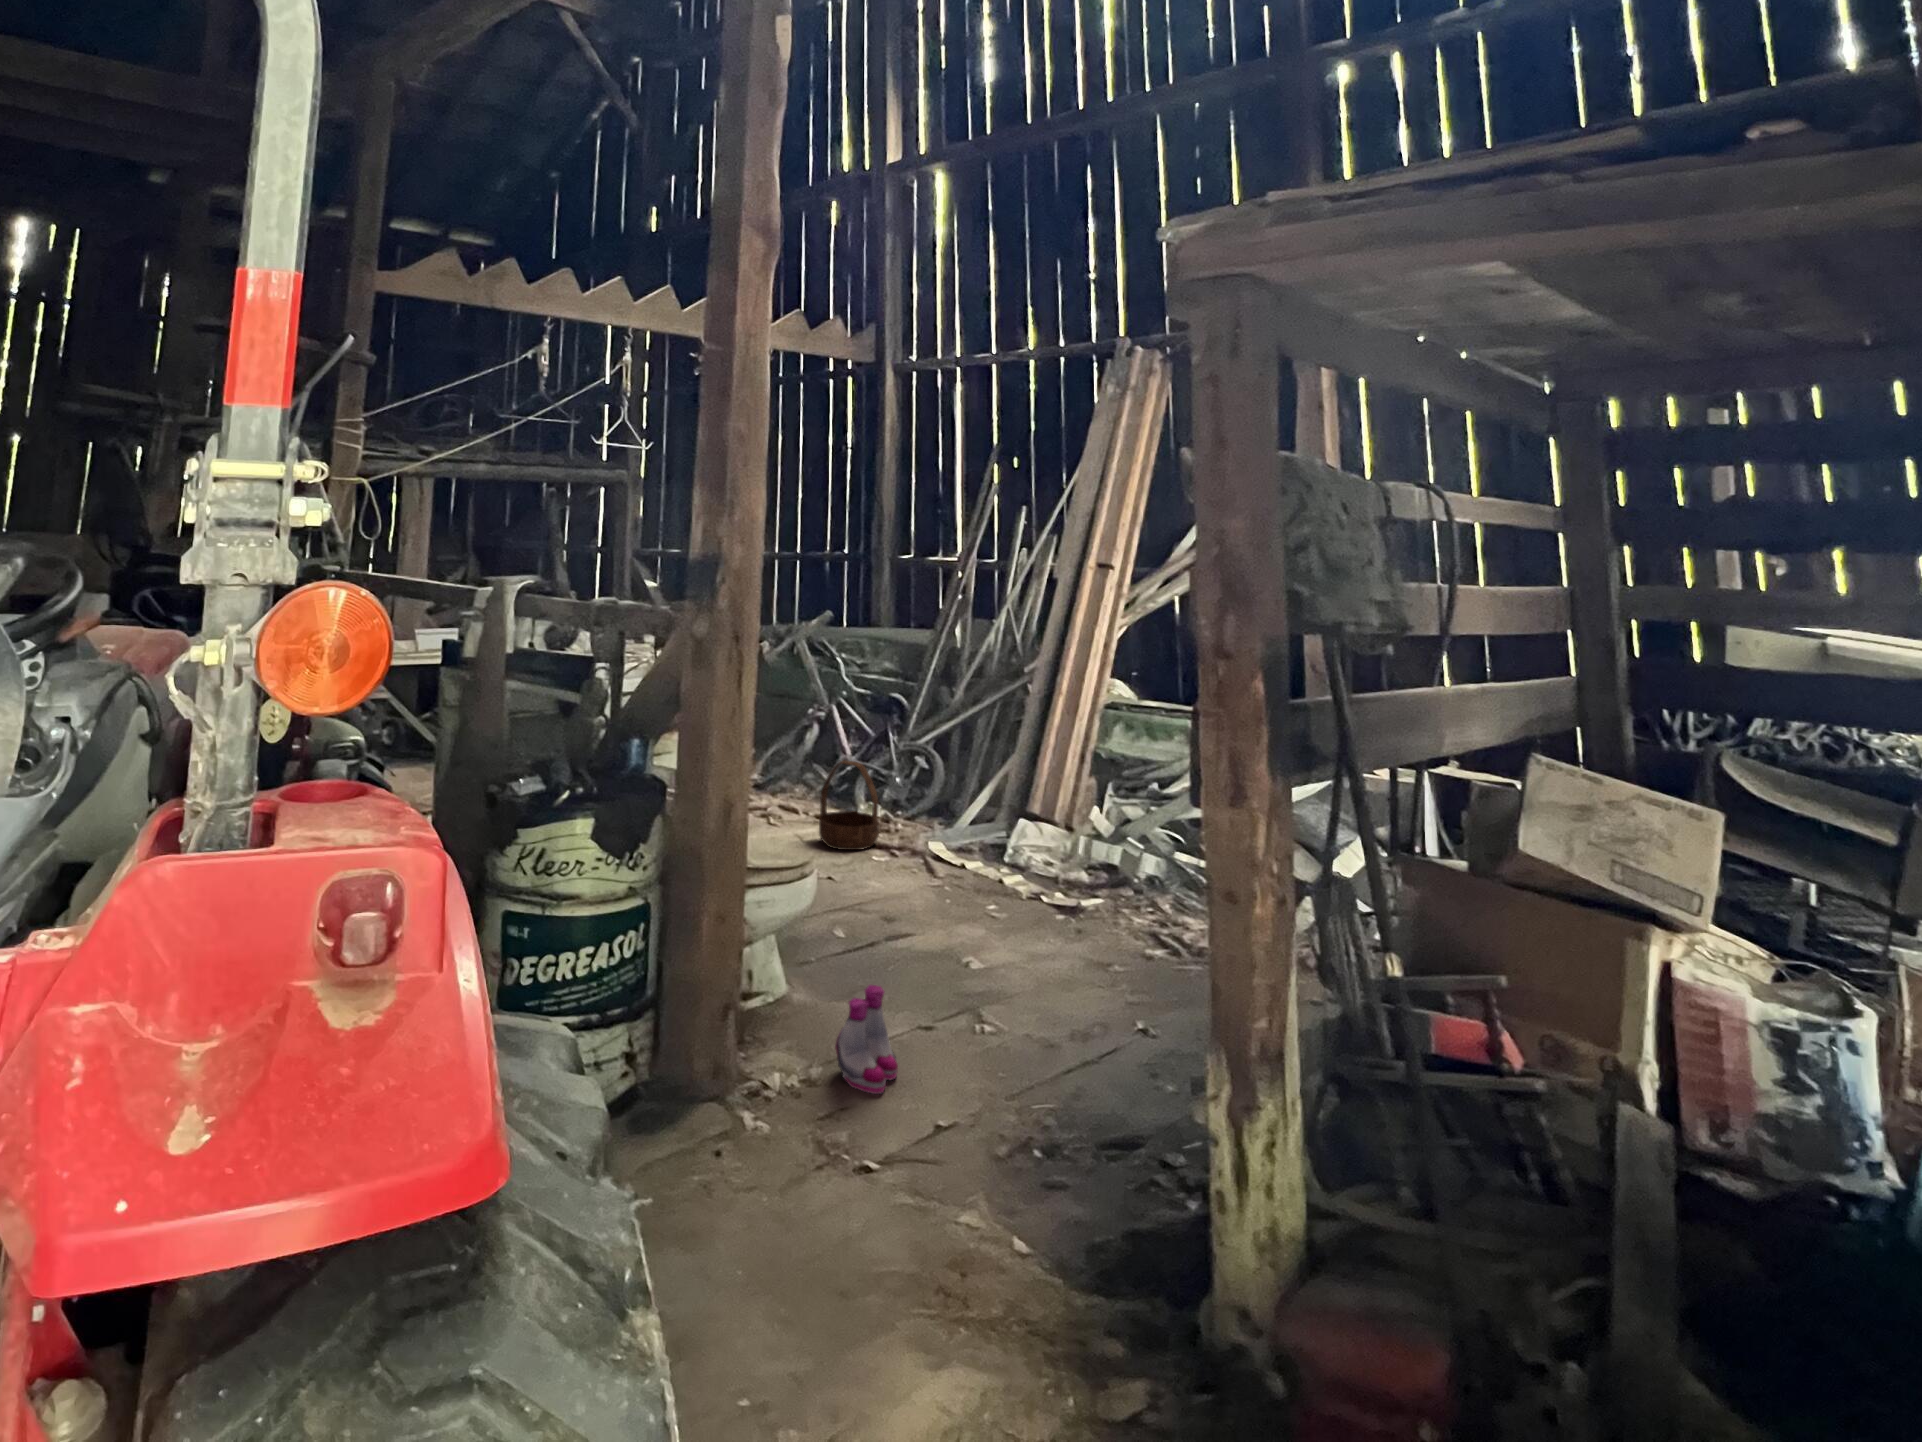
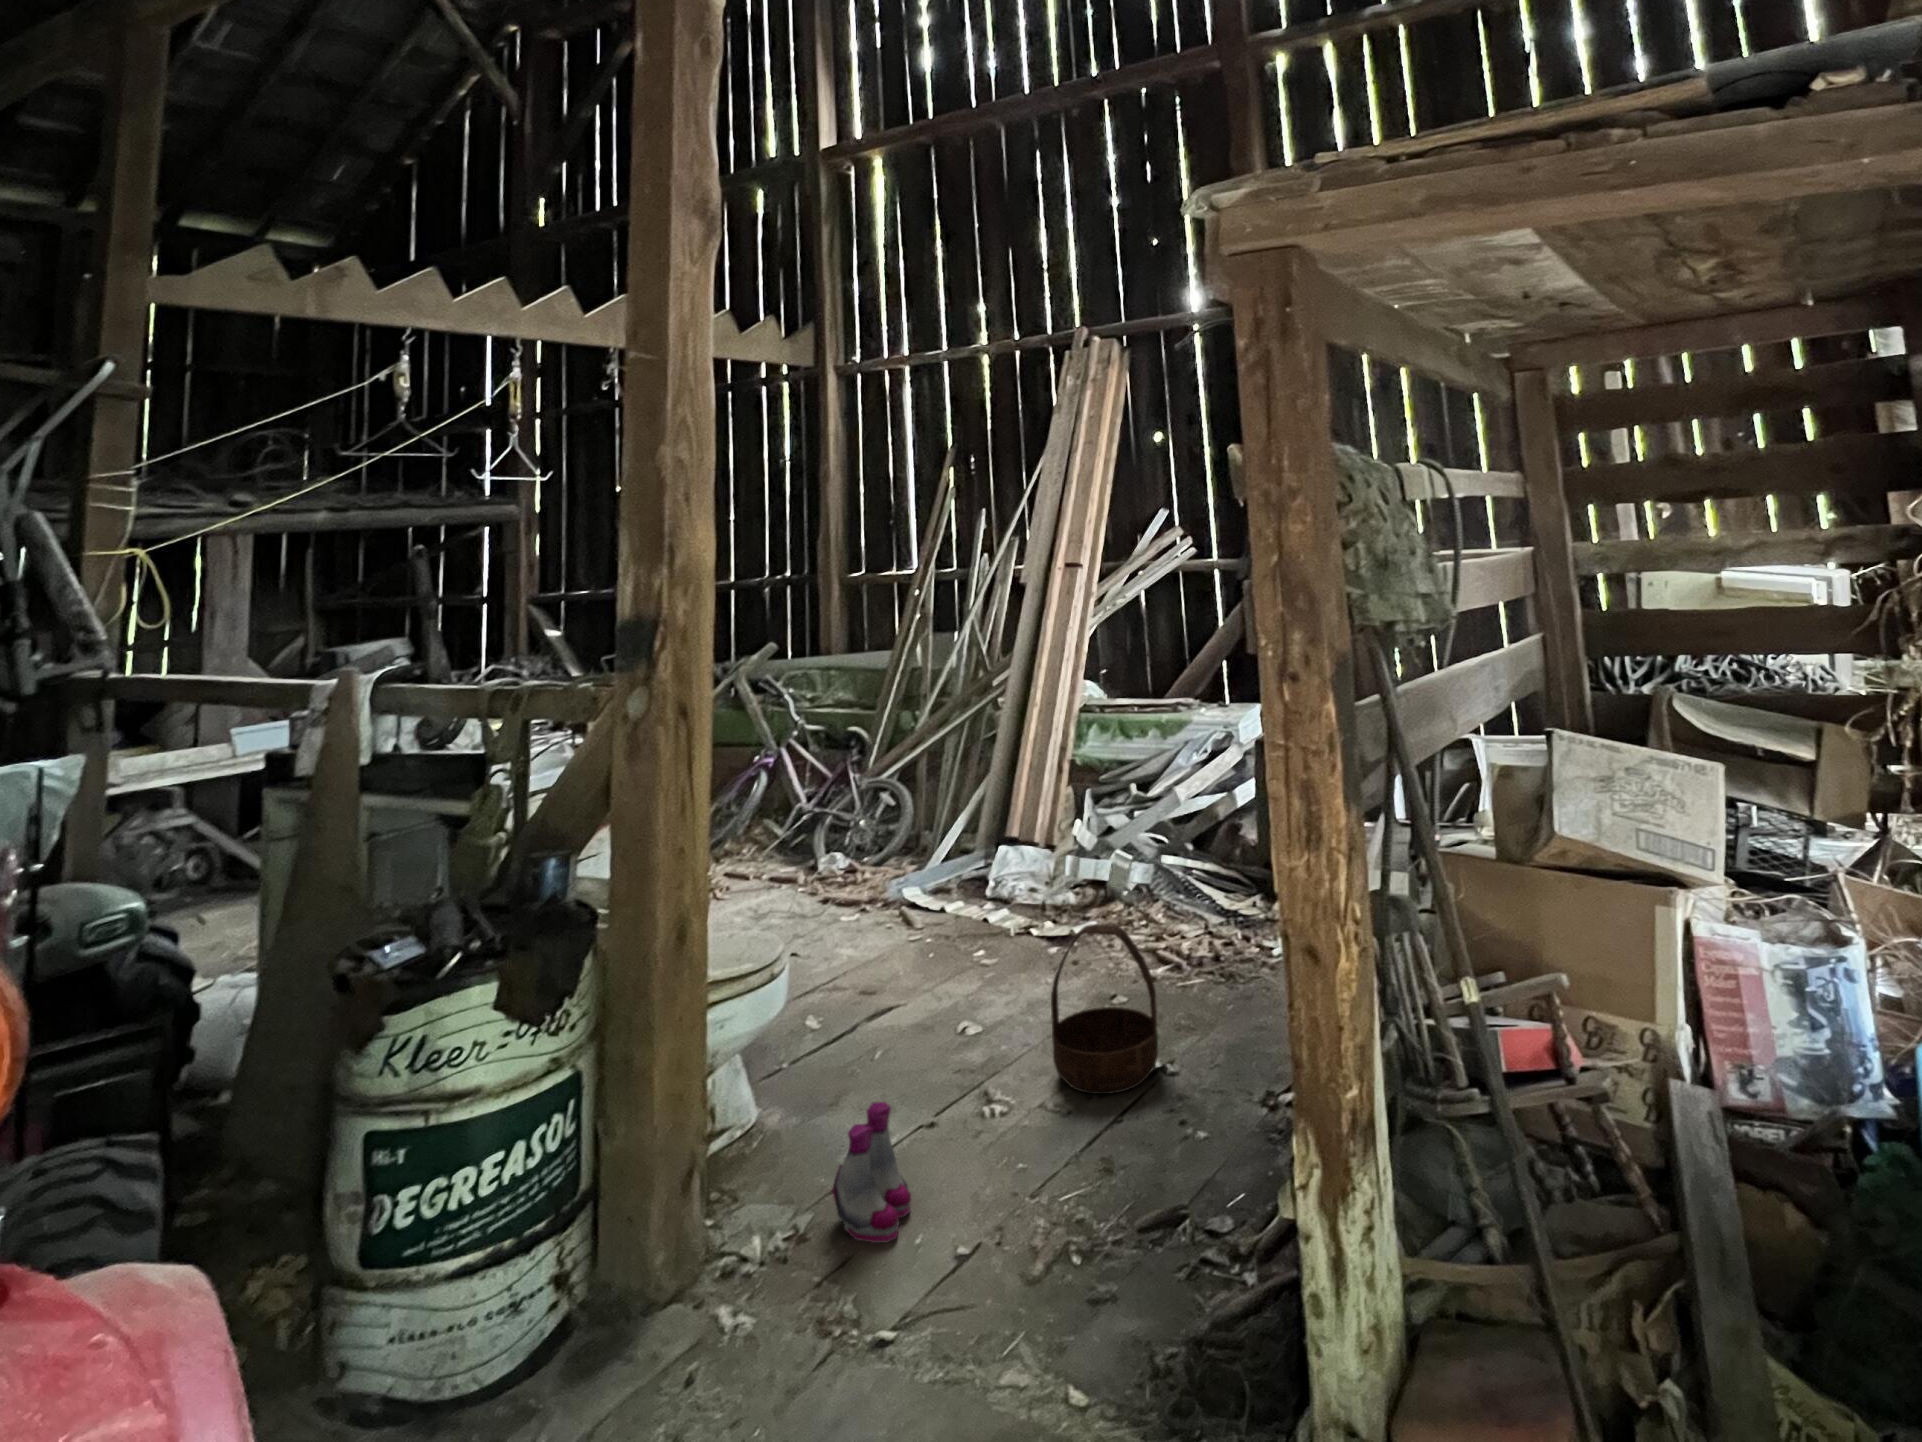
basket: present [819,761,879,850] -> present [1051,924,1158,1094]

